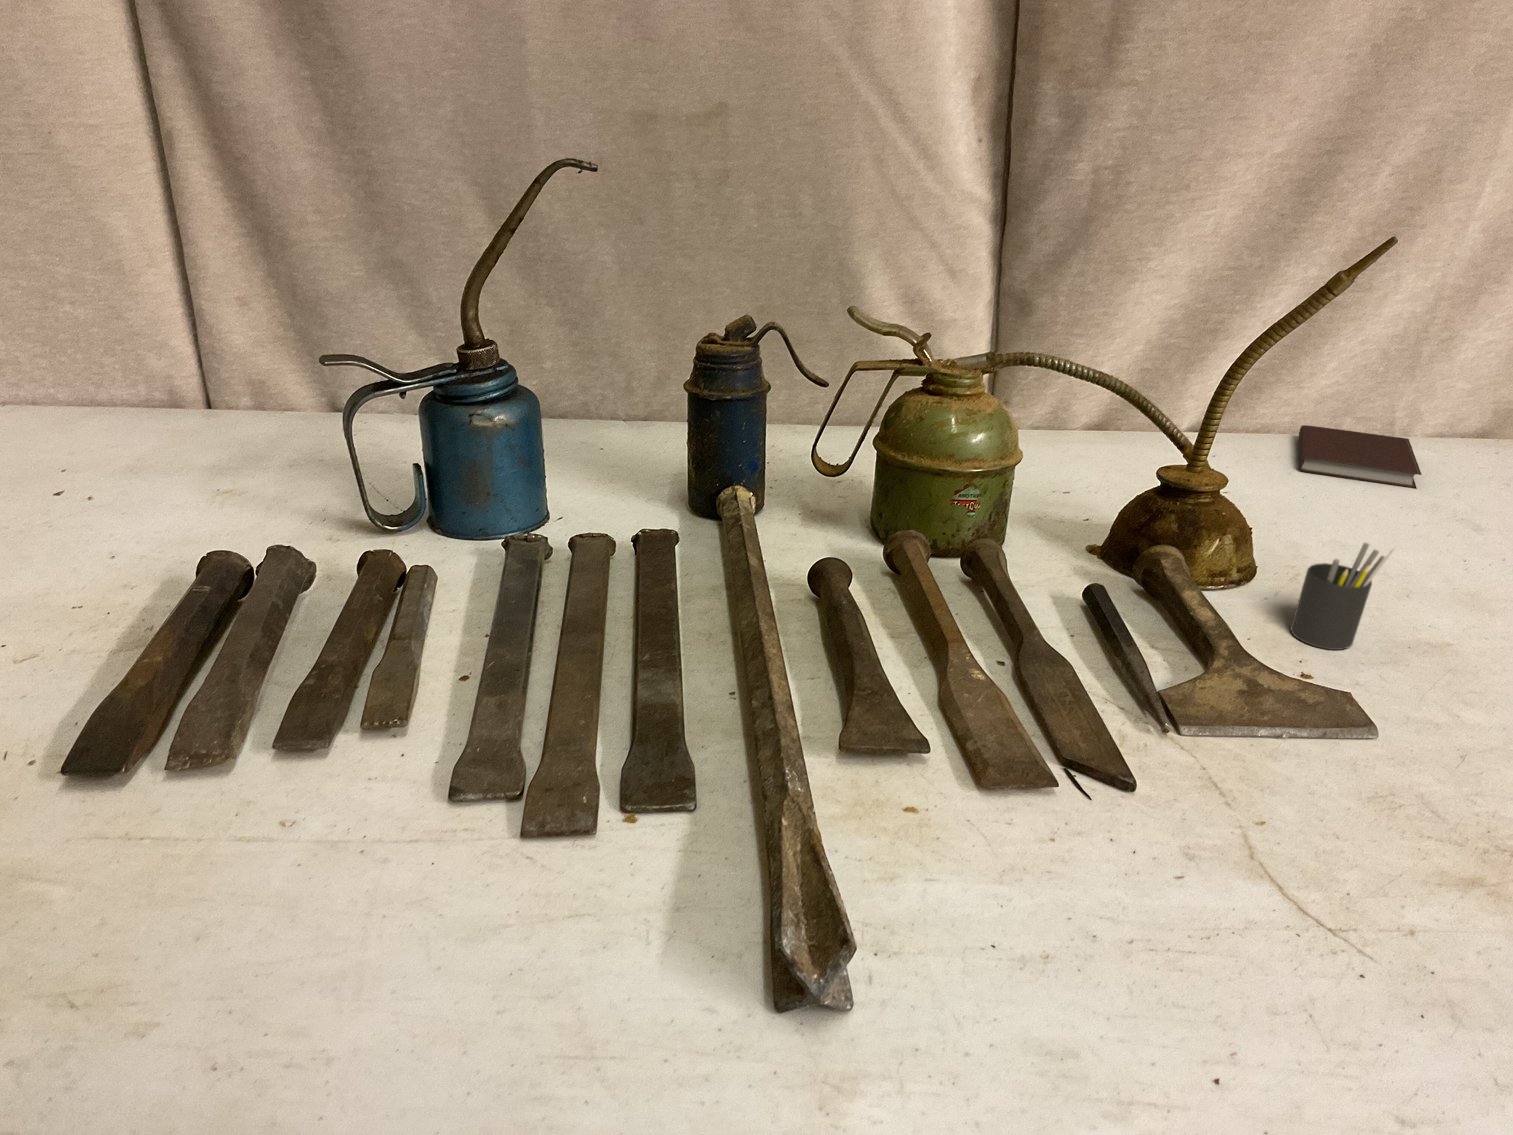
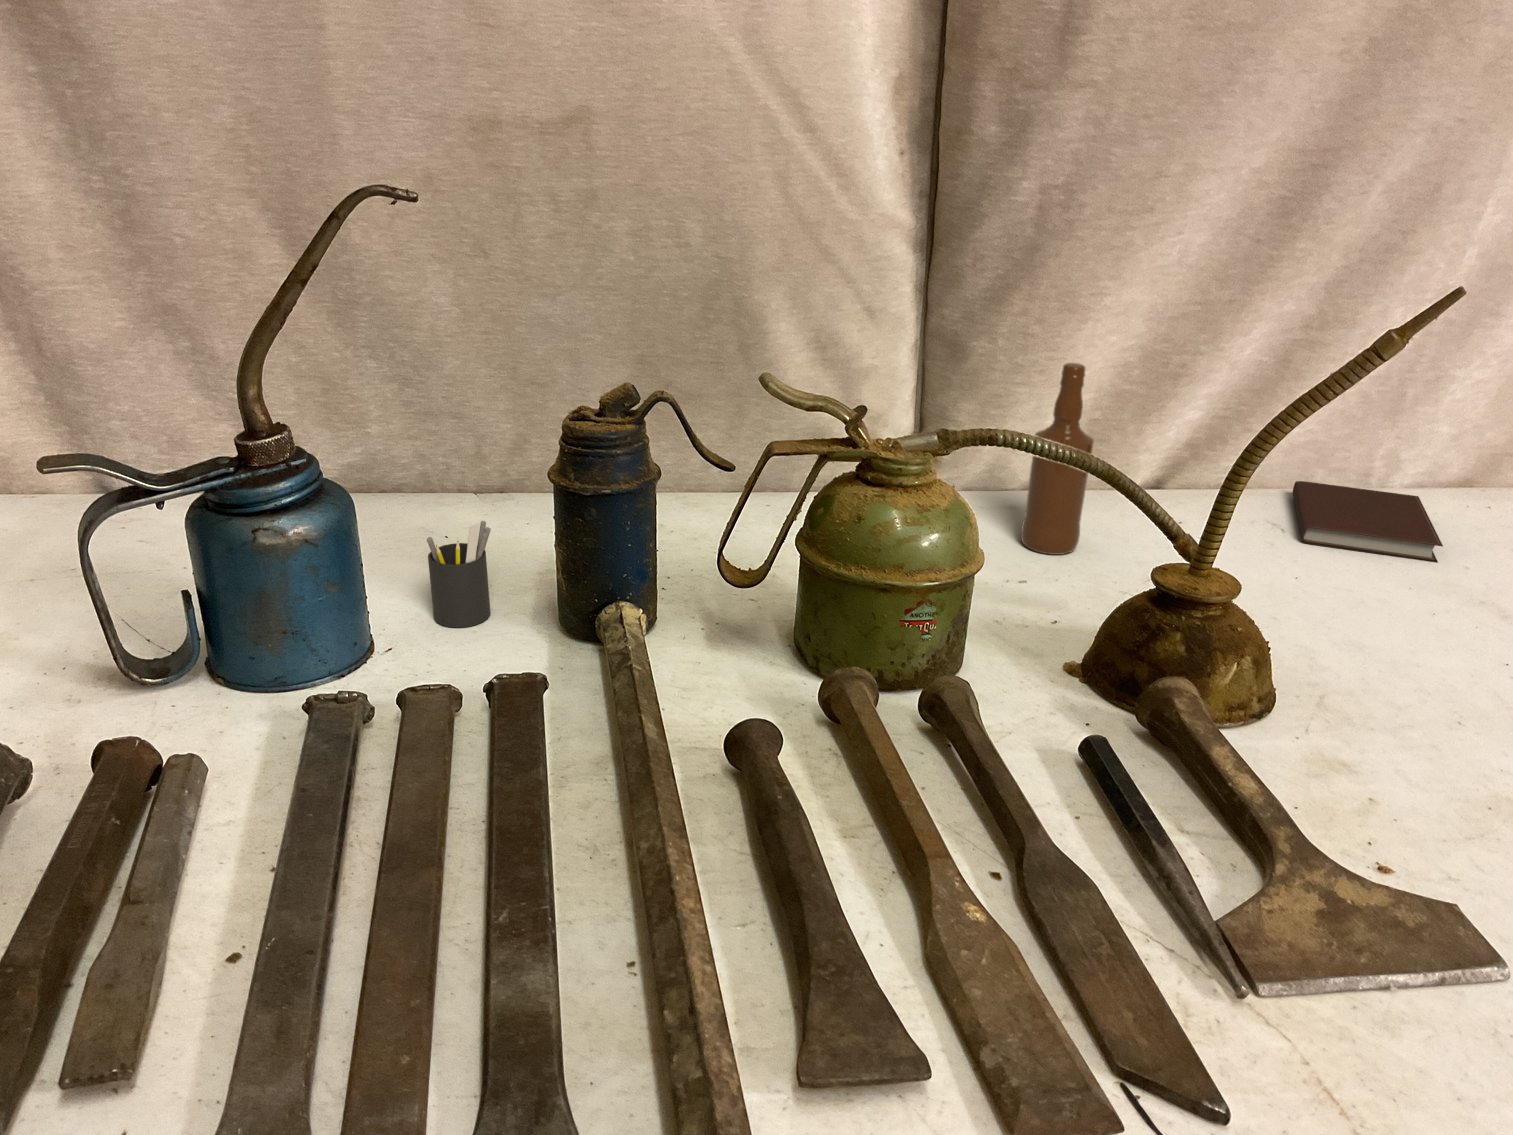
bottle: none [1060,315,1122,473] -> present [1021,363,1094,555]
pen holder: present [1291,543,1395,650] -> present [427,521,491,628]

